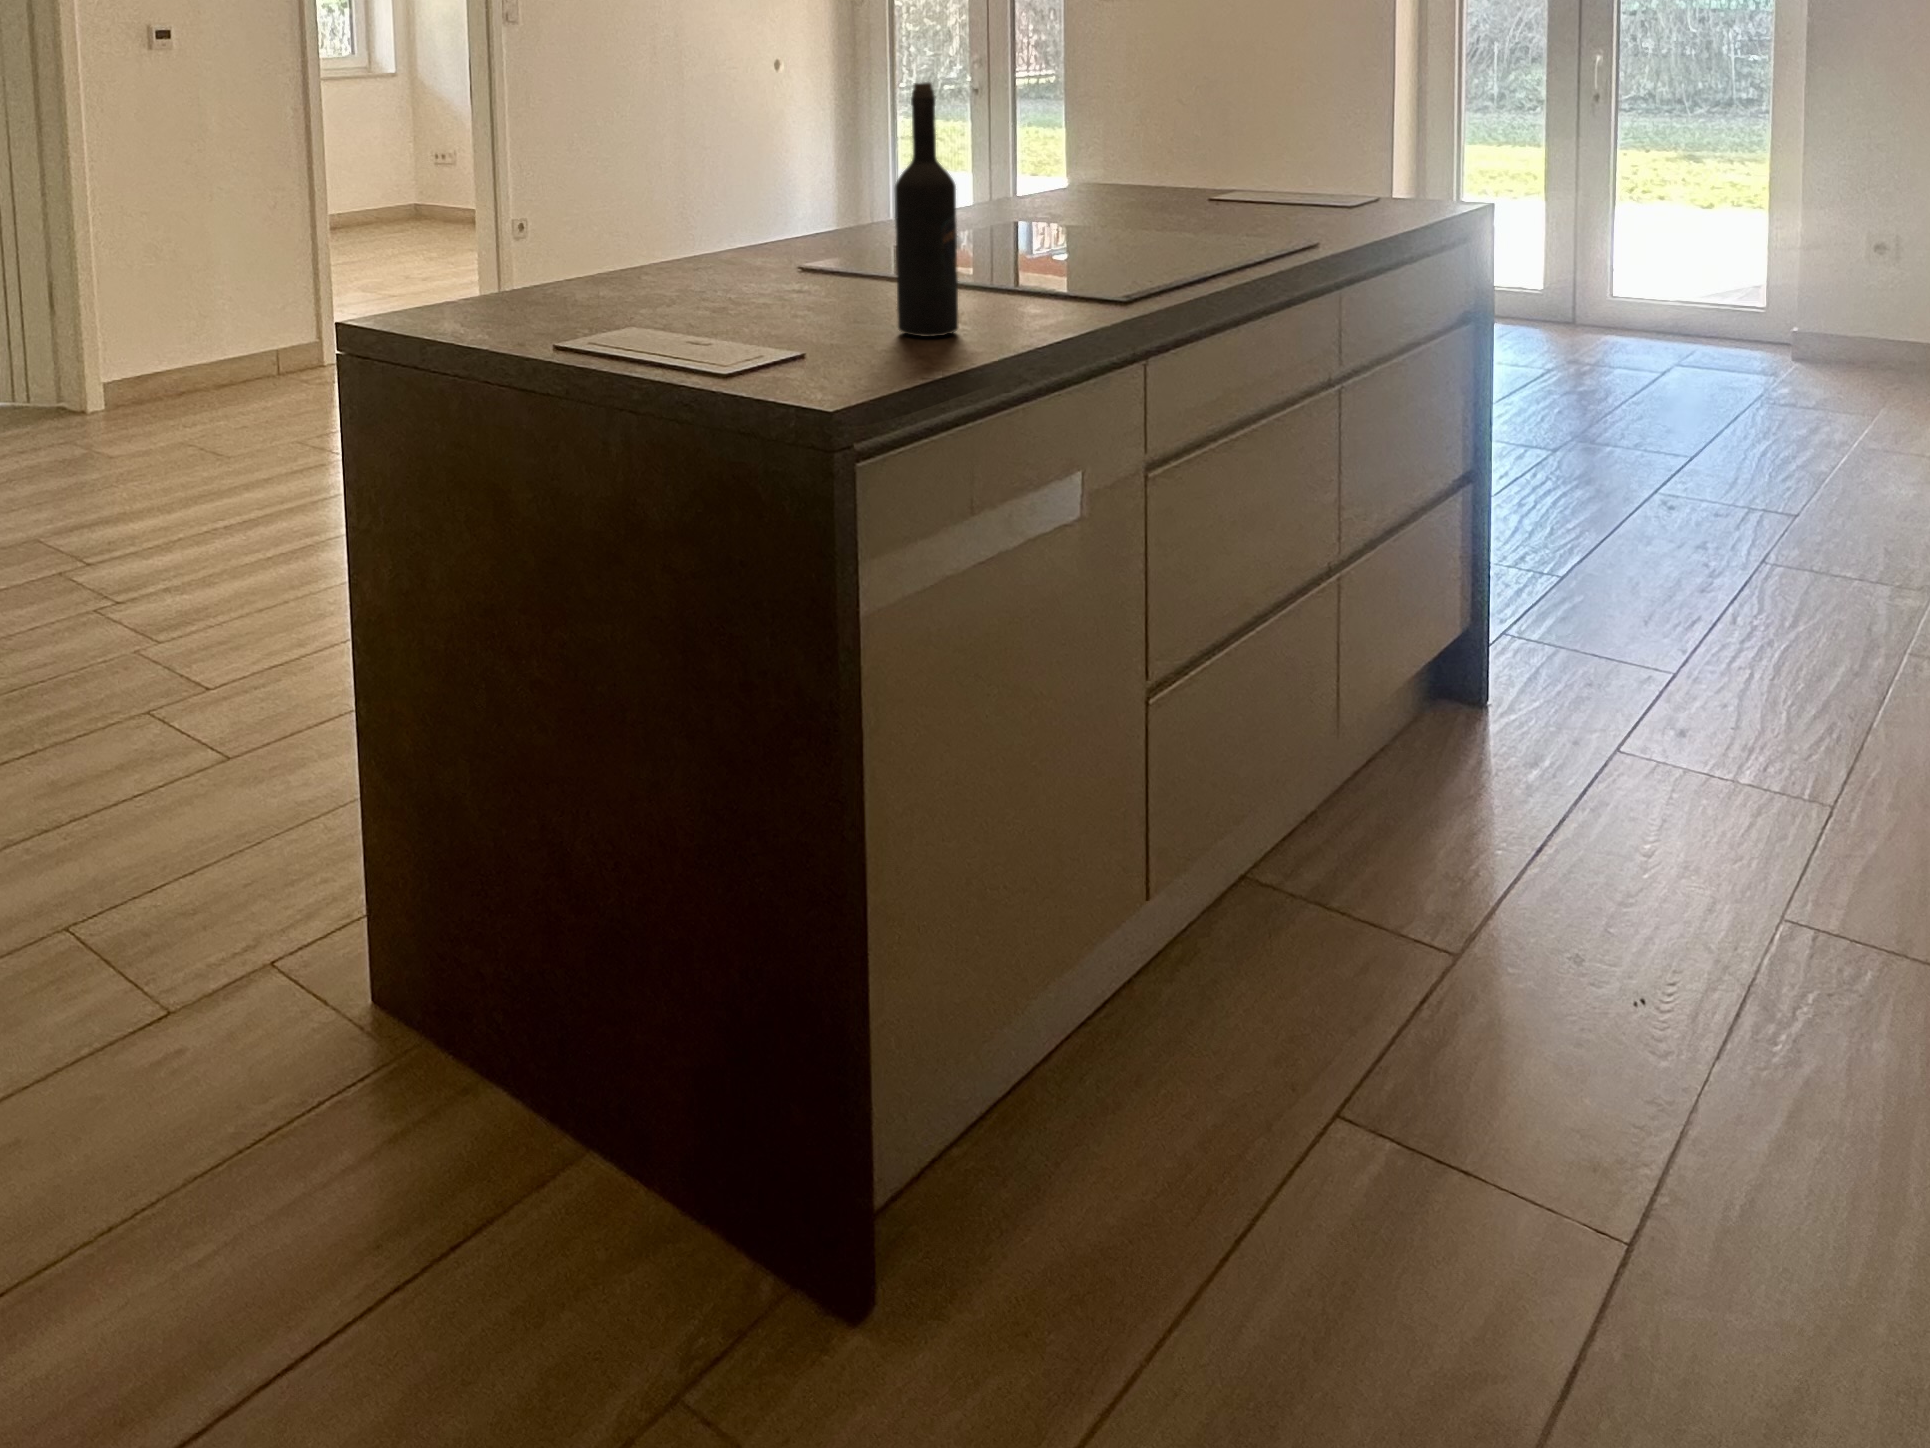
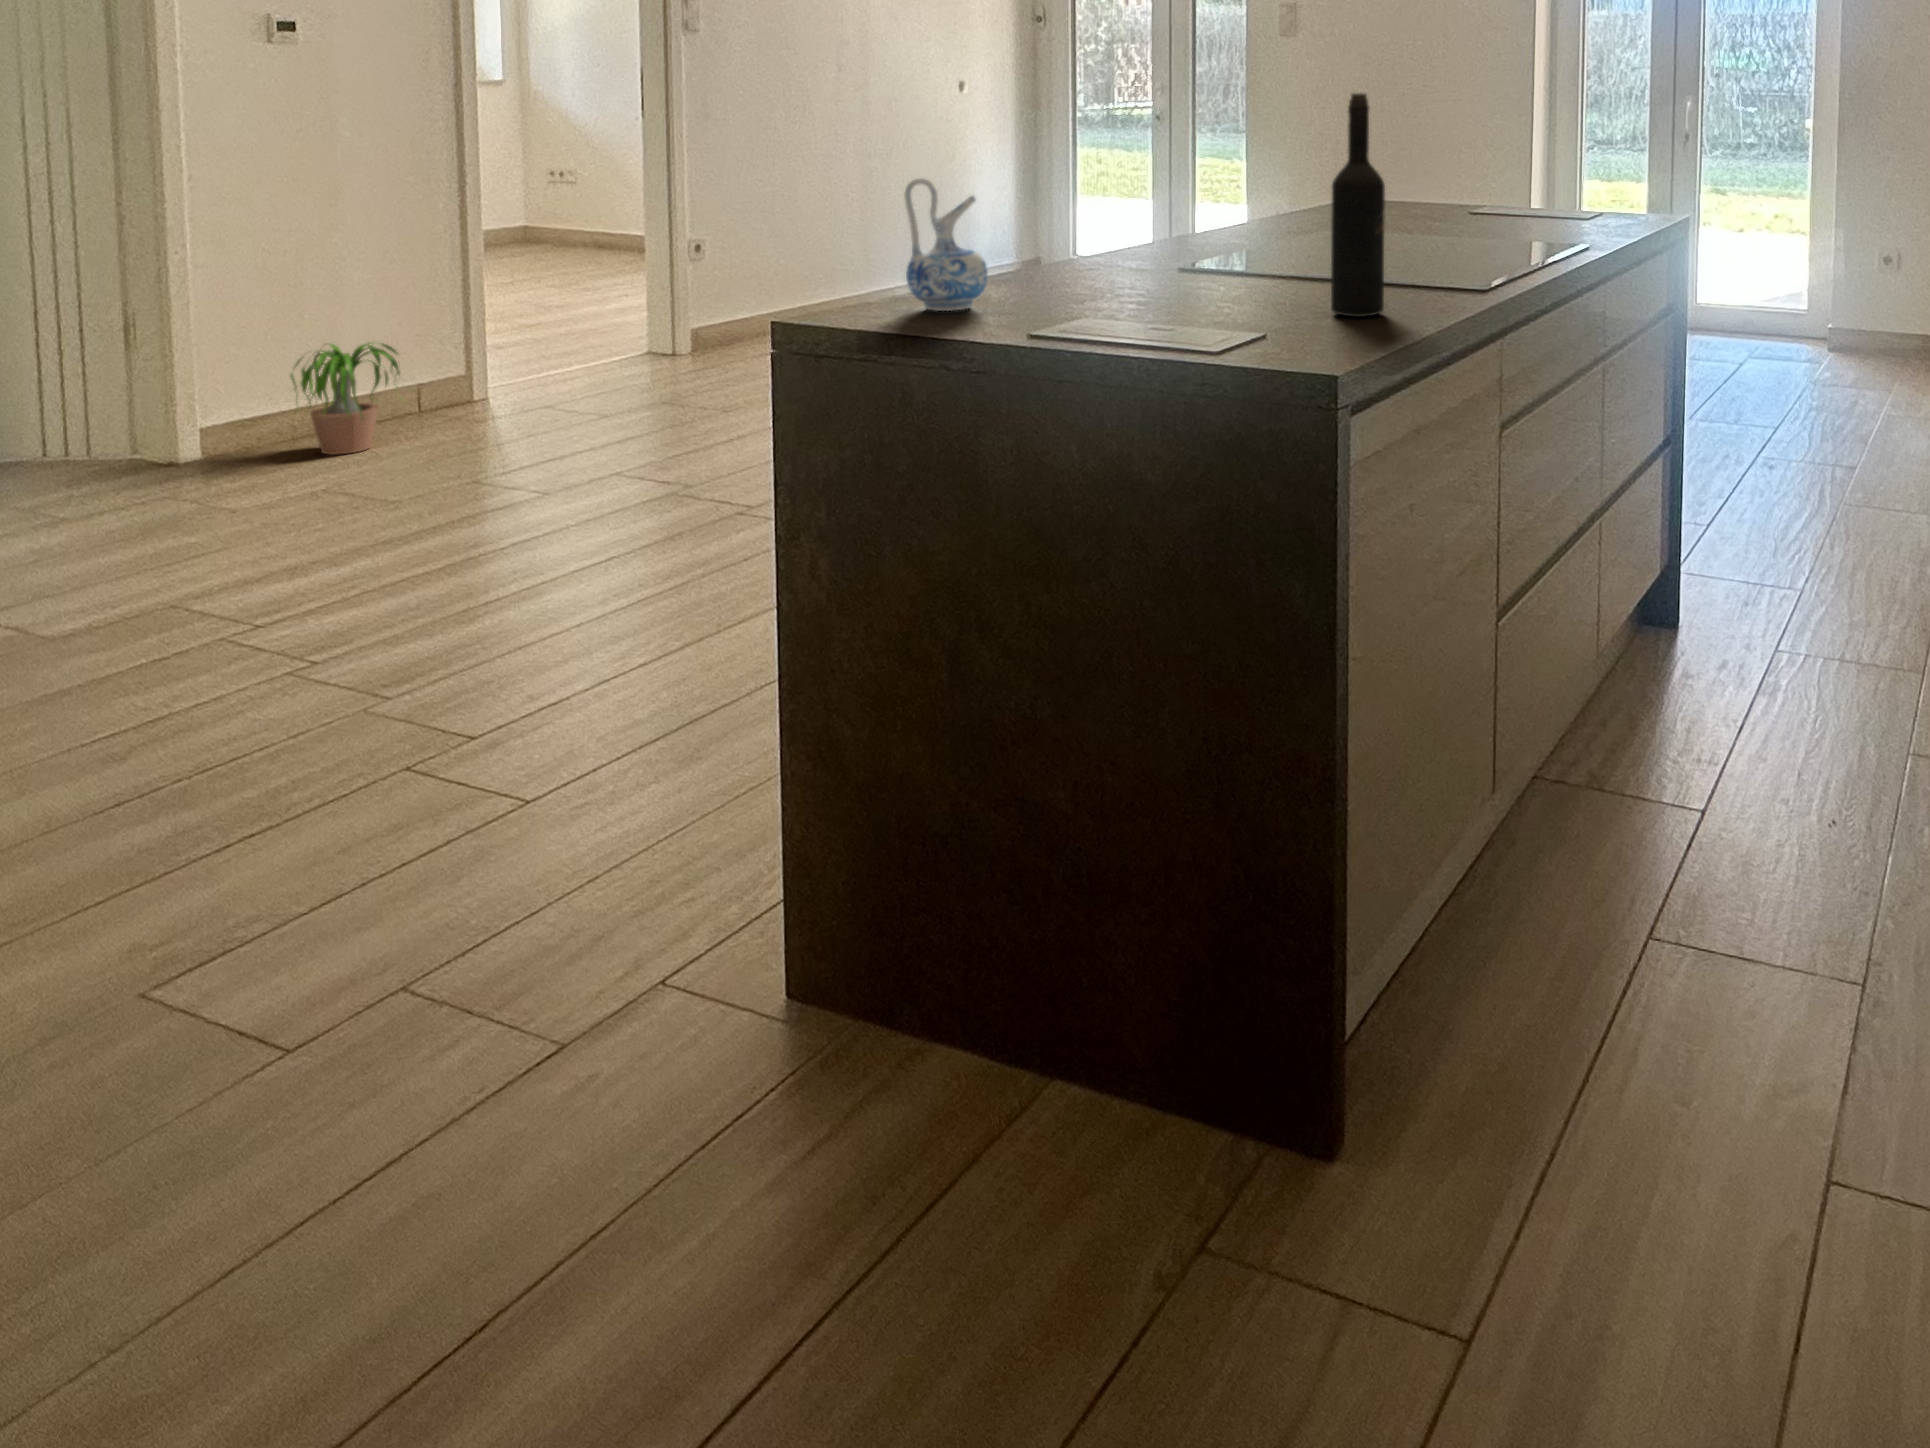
ceramic pitcher: none [470,182,555,317] -> present [905,178,988,311]
potted plant: none [164,311,264,409] -> present [291,342,400,455]

